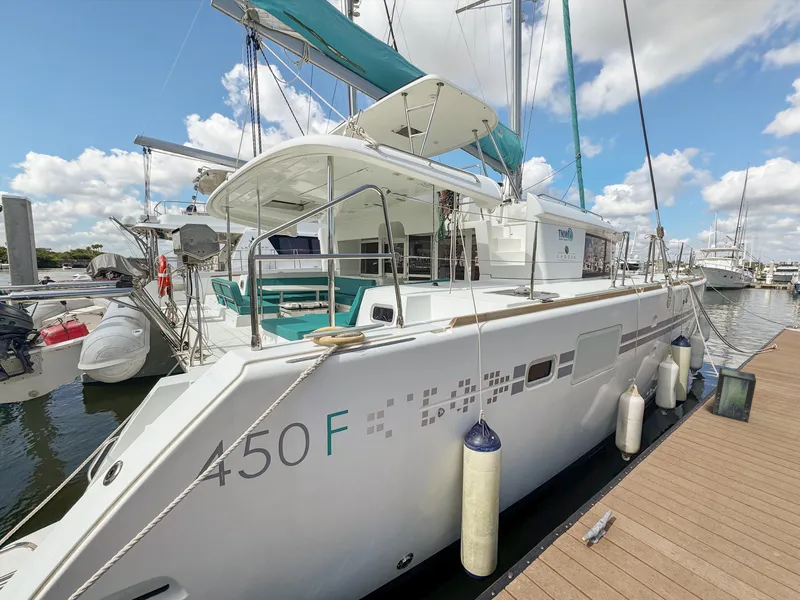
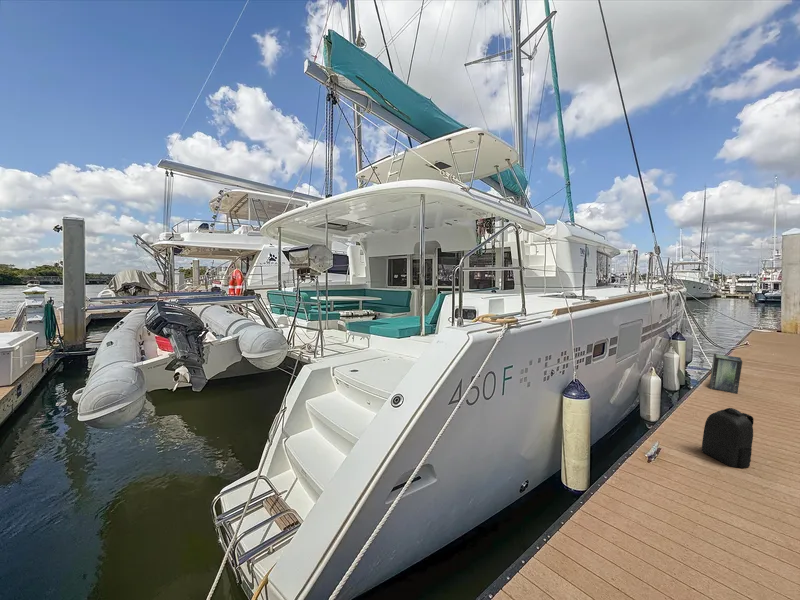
backpack: none [672,470,752,567] -> present [702,408,754,468]

